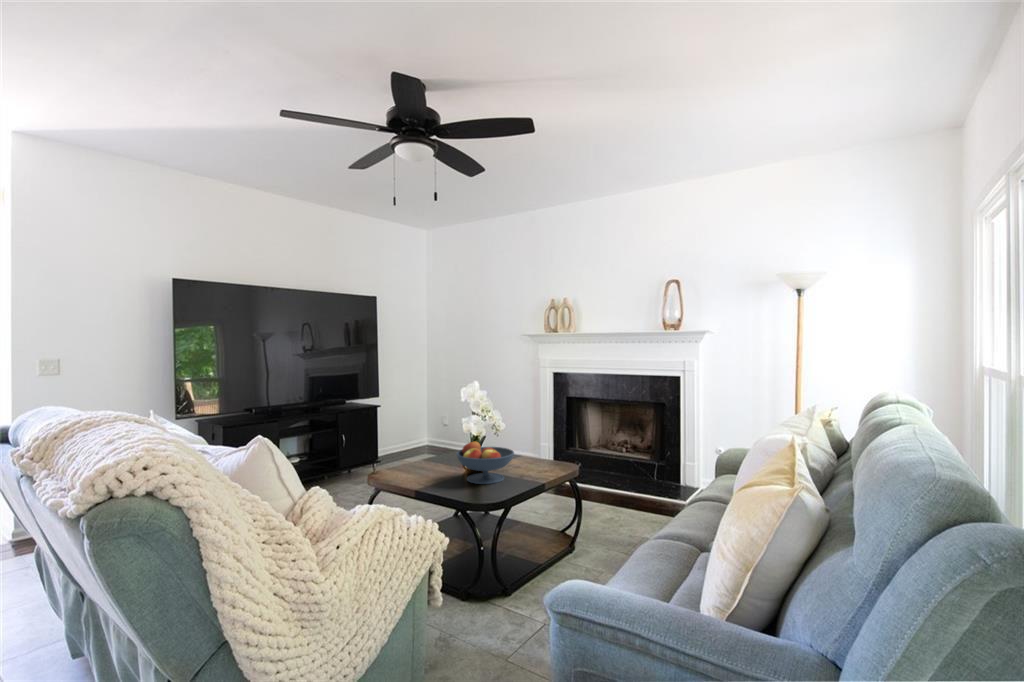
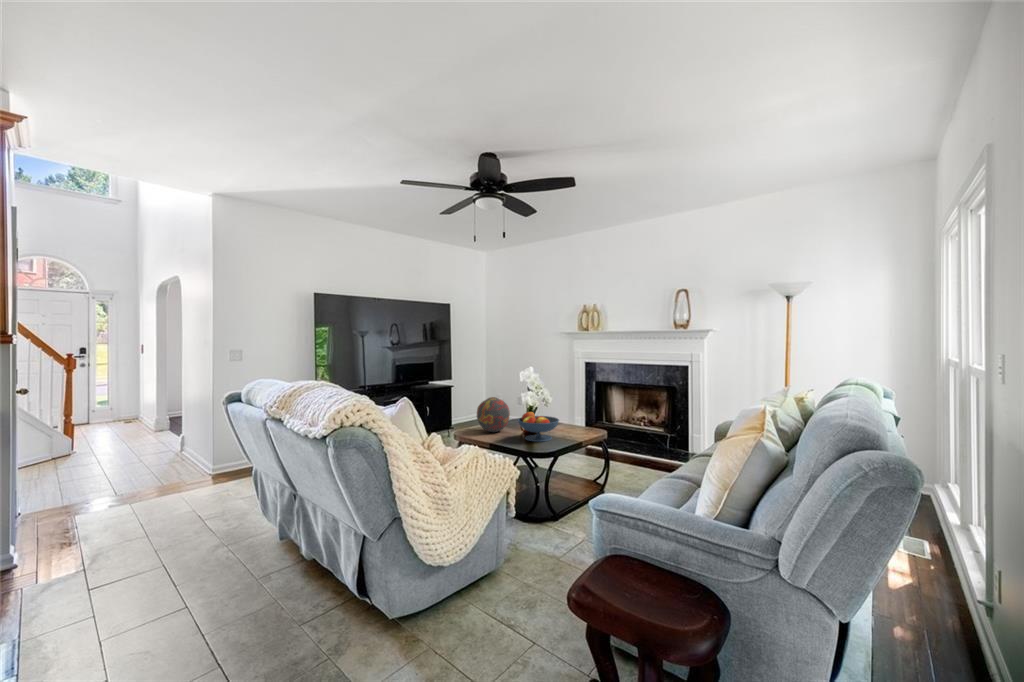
decorative orb: none [401,421,448,470] -> present [477,397,510,432]

